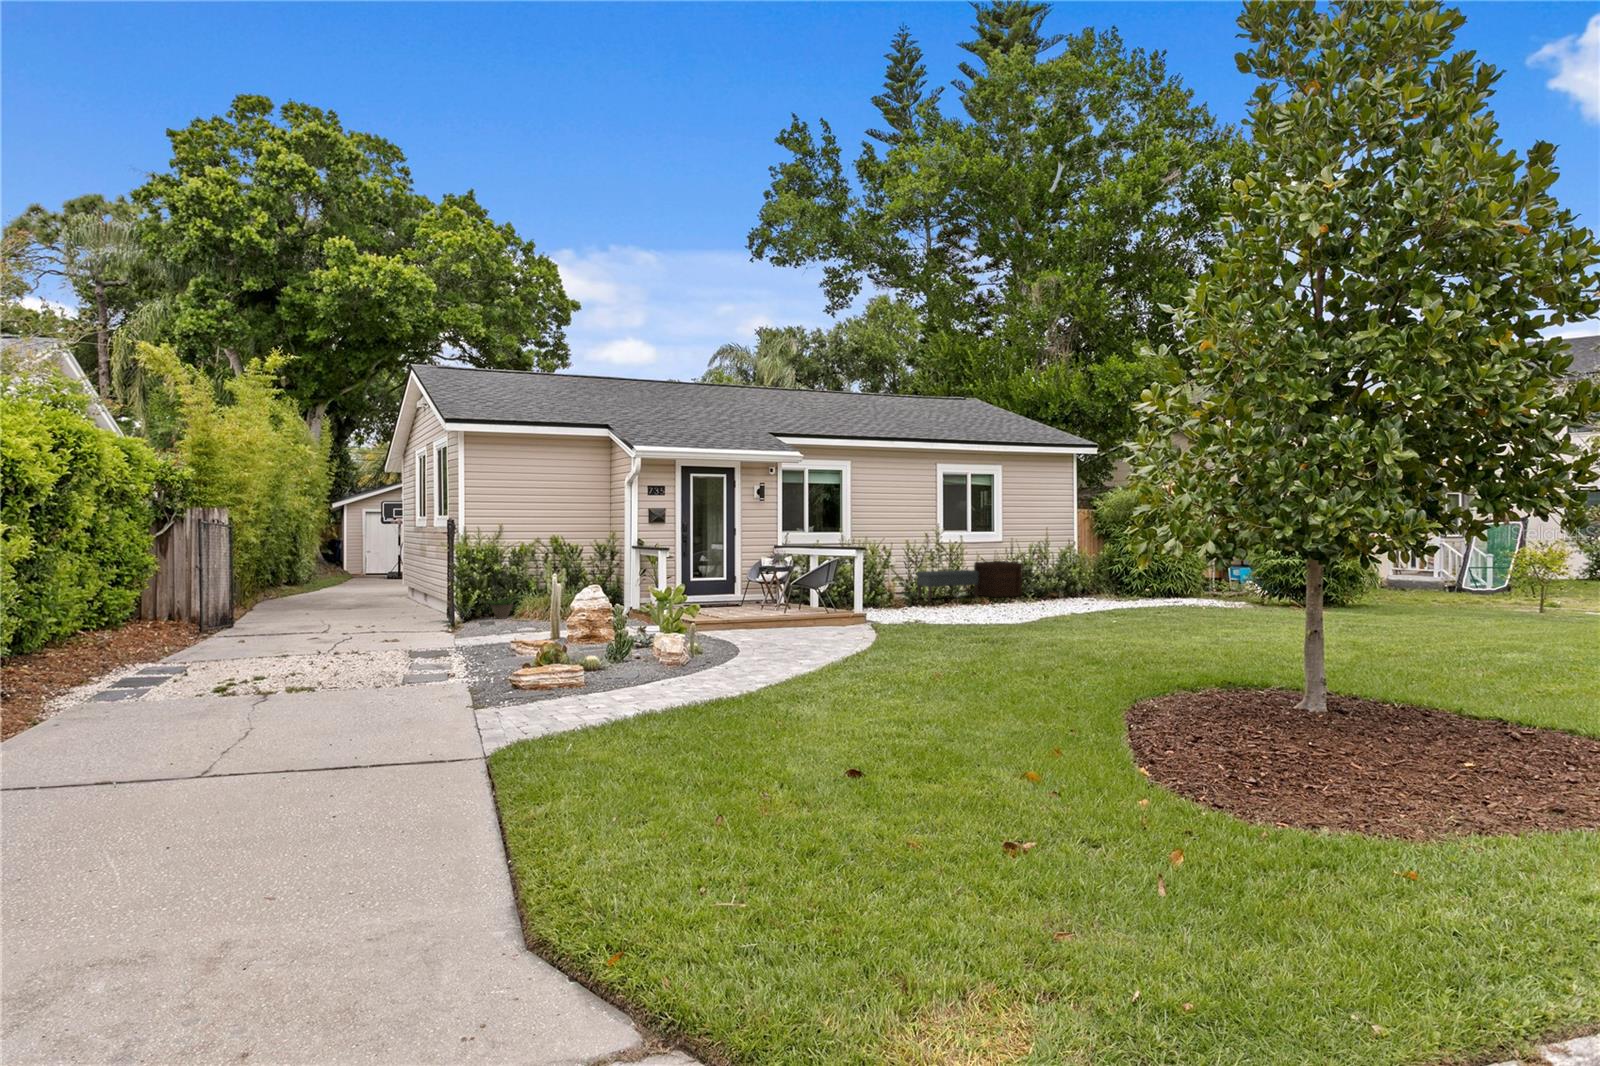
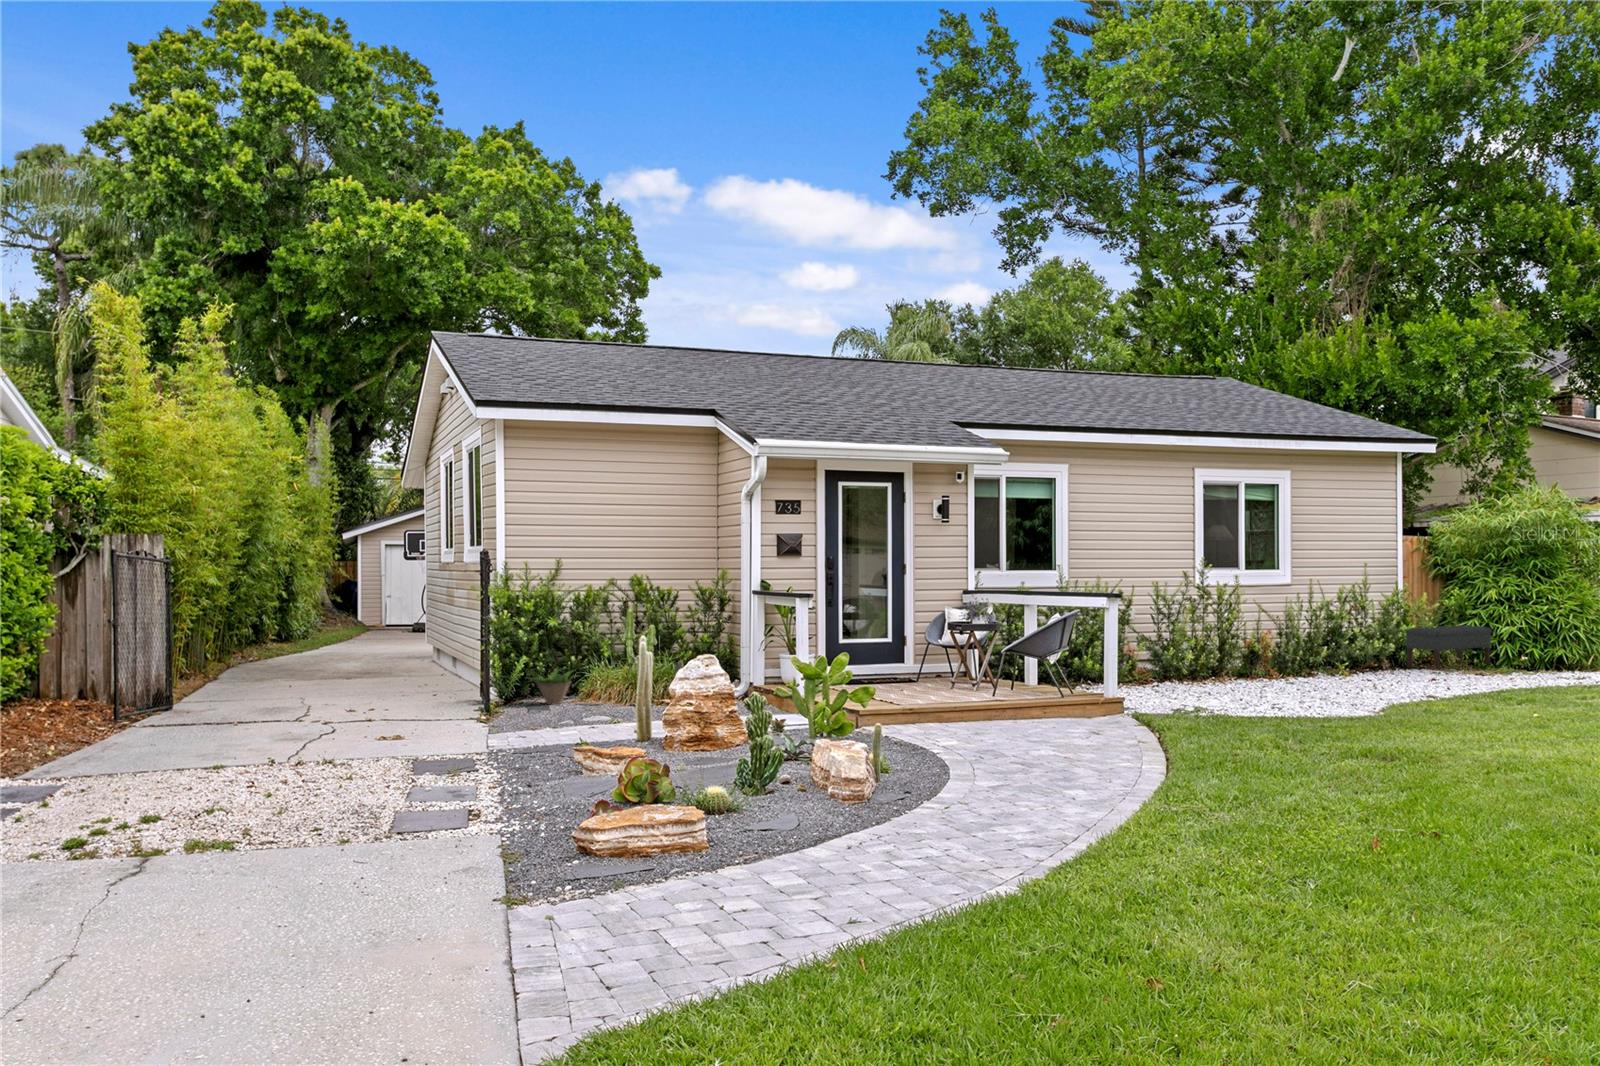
wooden crate: present [974,561,1022,597] -> none [1281,618,1365,677]
bench: present [917,570,979,599] -> present [1405,625,1492,670]

